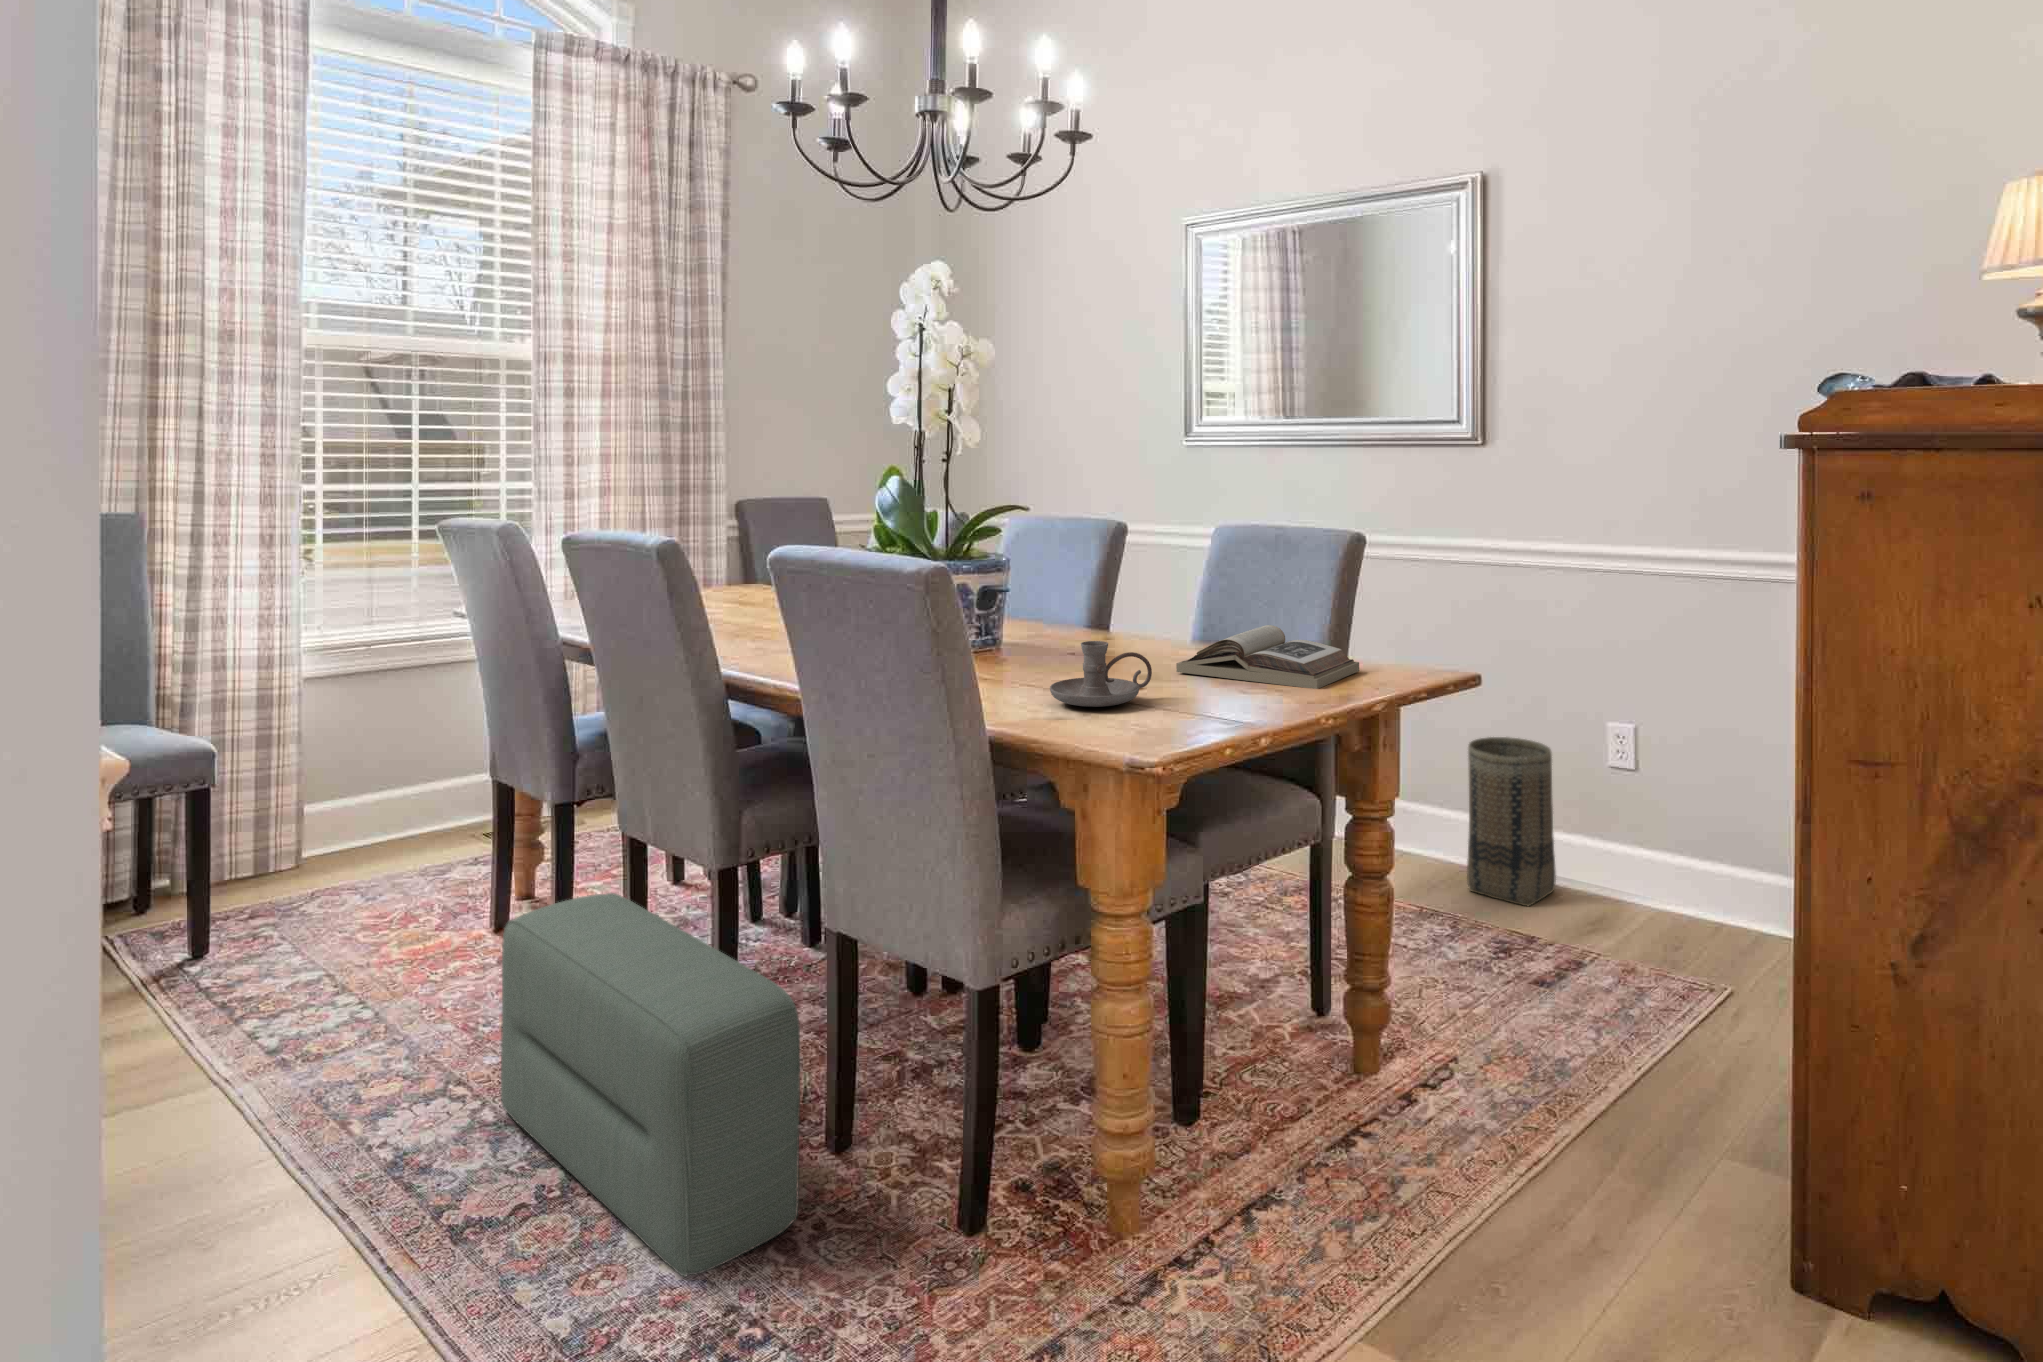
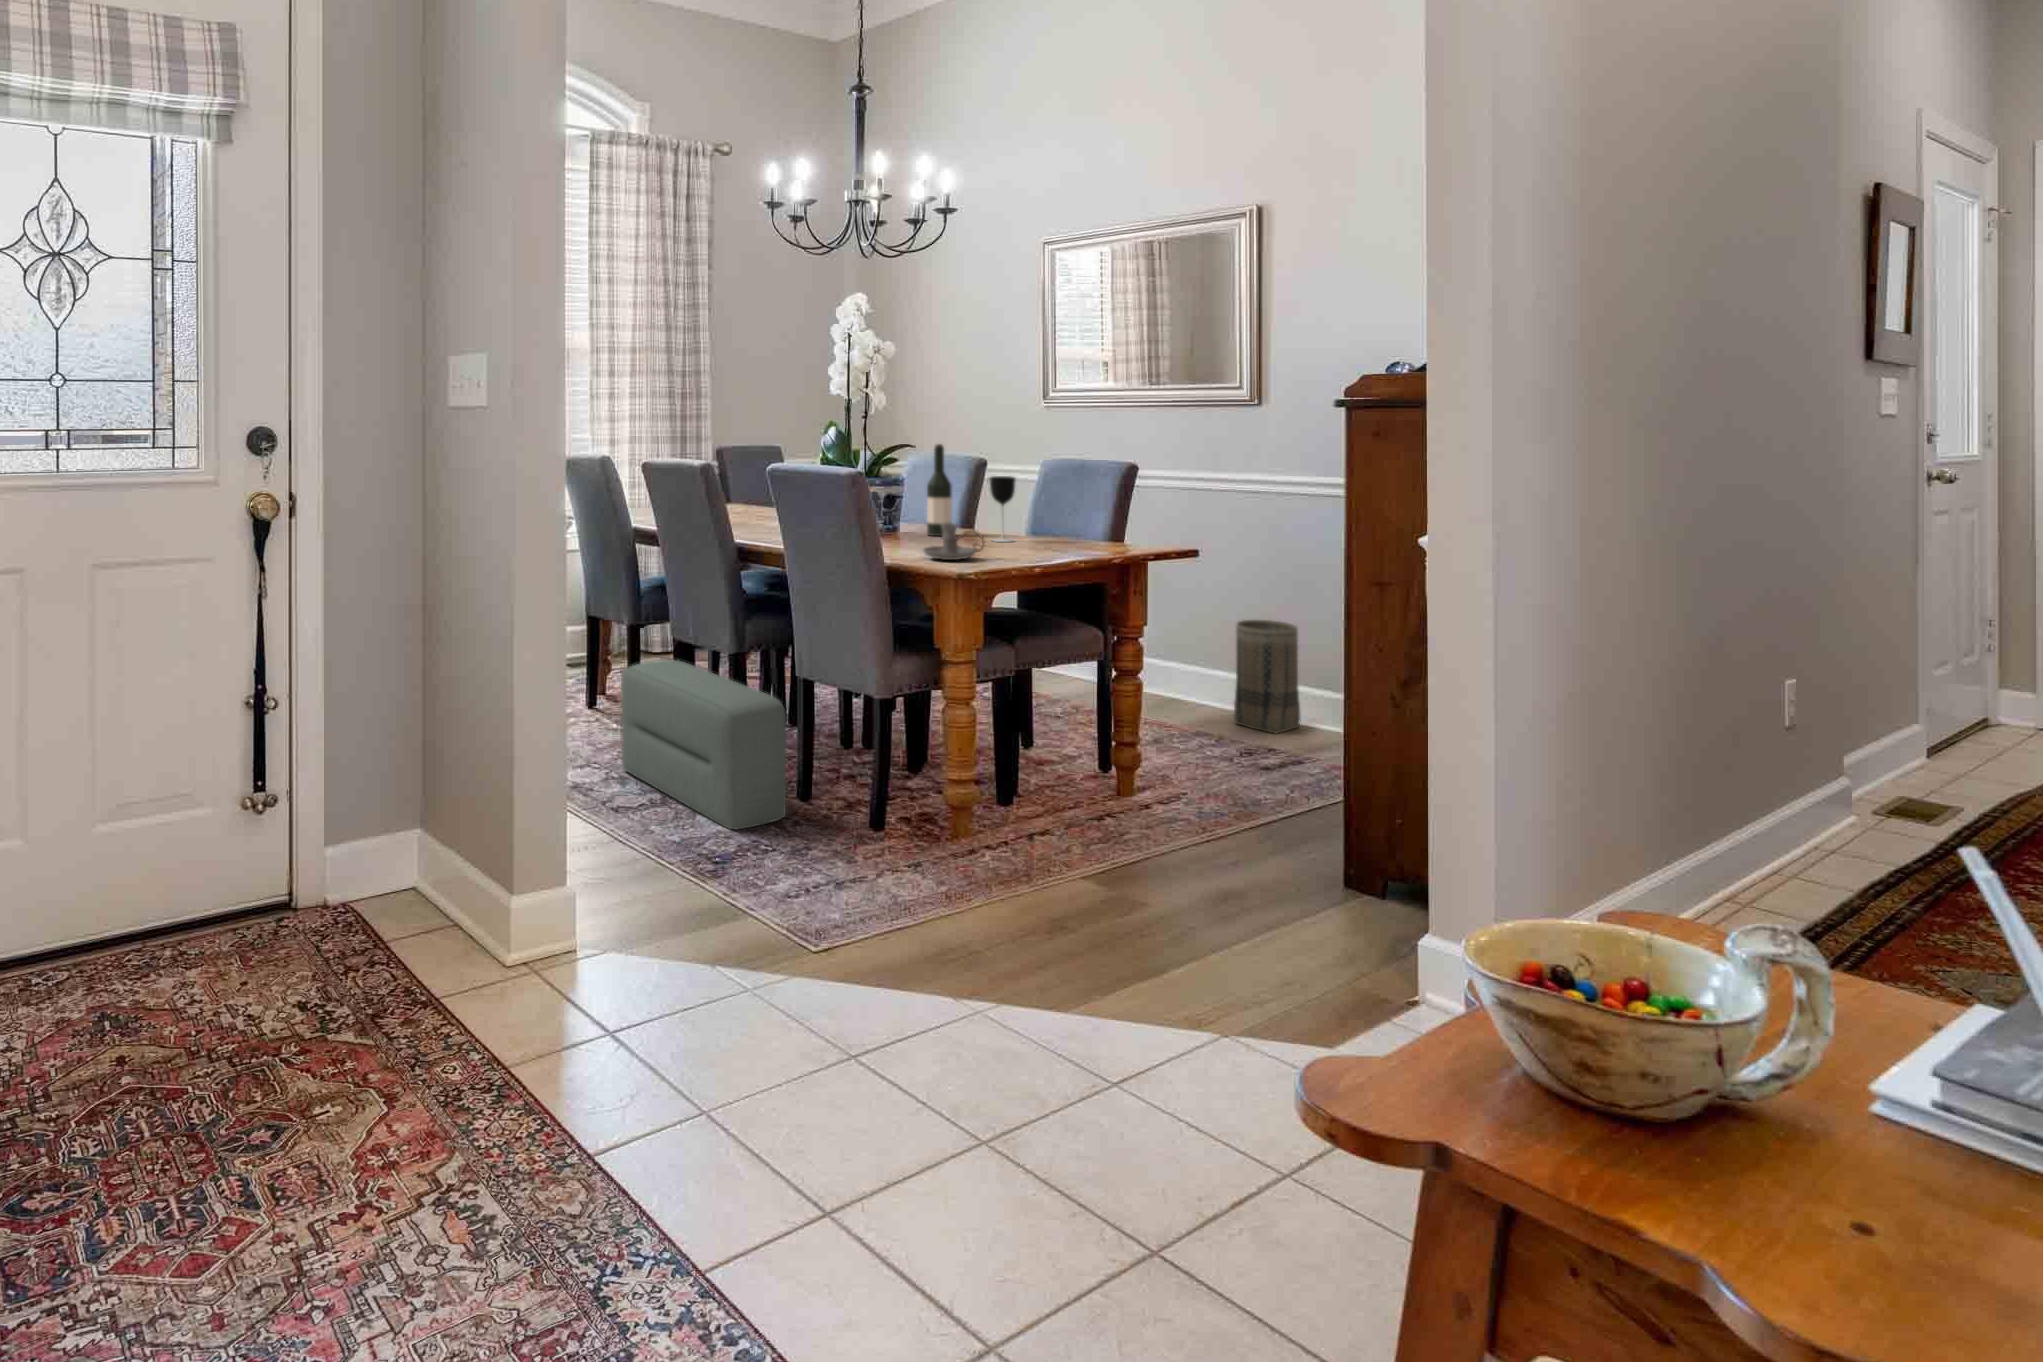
wine bottle: none [1044,499,1081,645] -> present [927,444,952,536]
wine glass: none [1143,549,1183,655] -> present [990,476,1015,542]
book: present [1176,625,1359,689] -> none [1005,523,1122,558]

